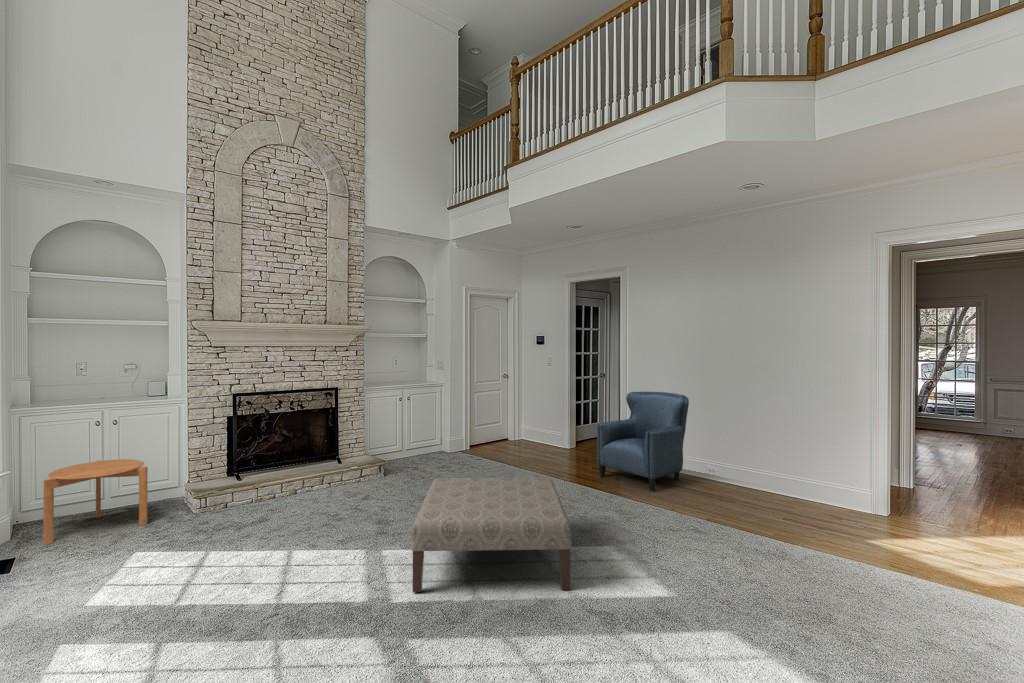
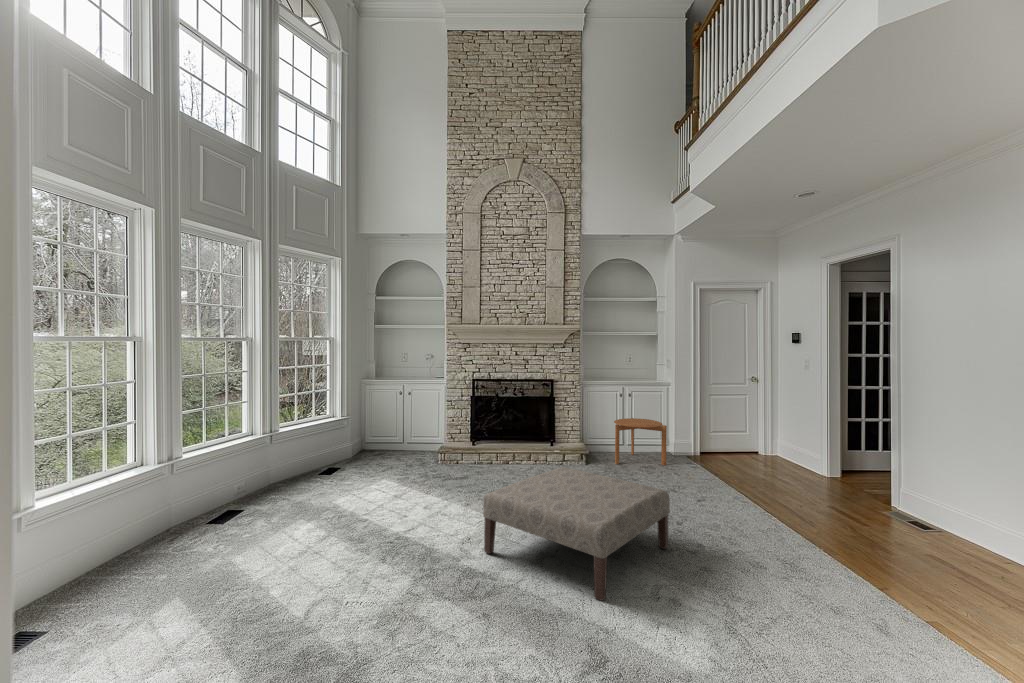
armchair: present [597,392,689,492] -> none [816,411,973,551]
side table: present [43,459,147,545] -> present [614,418,667,465]

